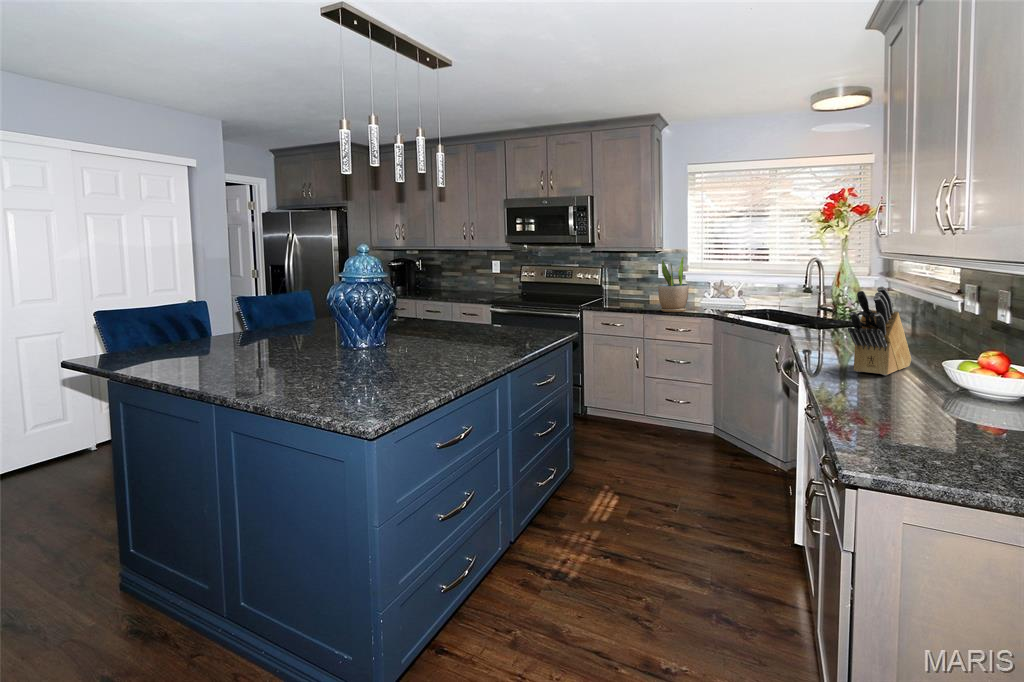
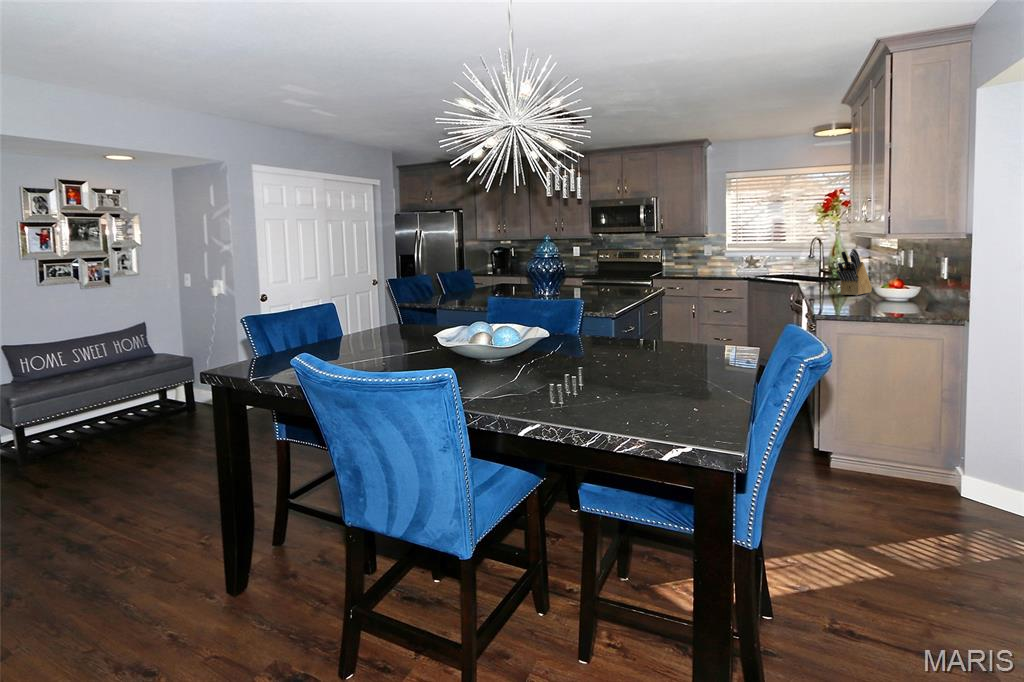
potted plant: present [658,257,689,312] -> none [708,238,730,278]

